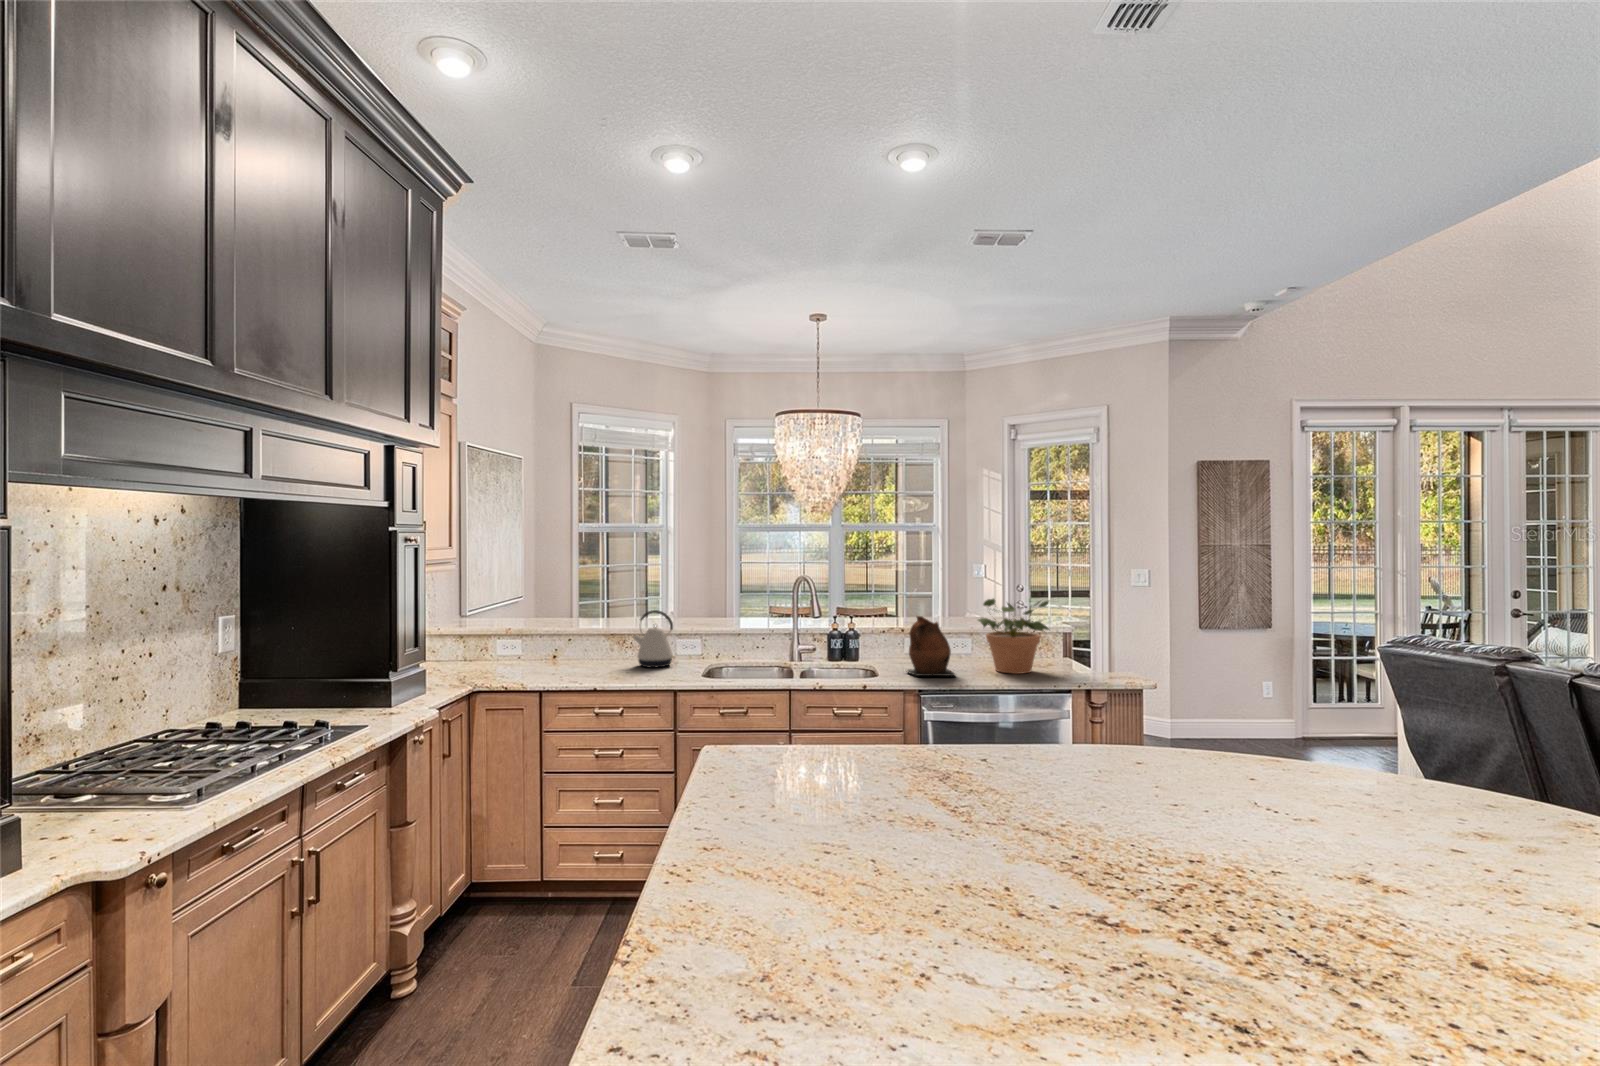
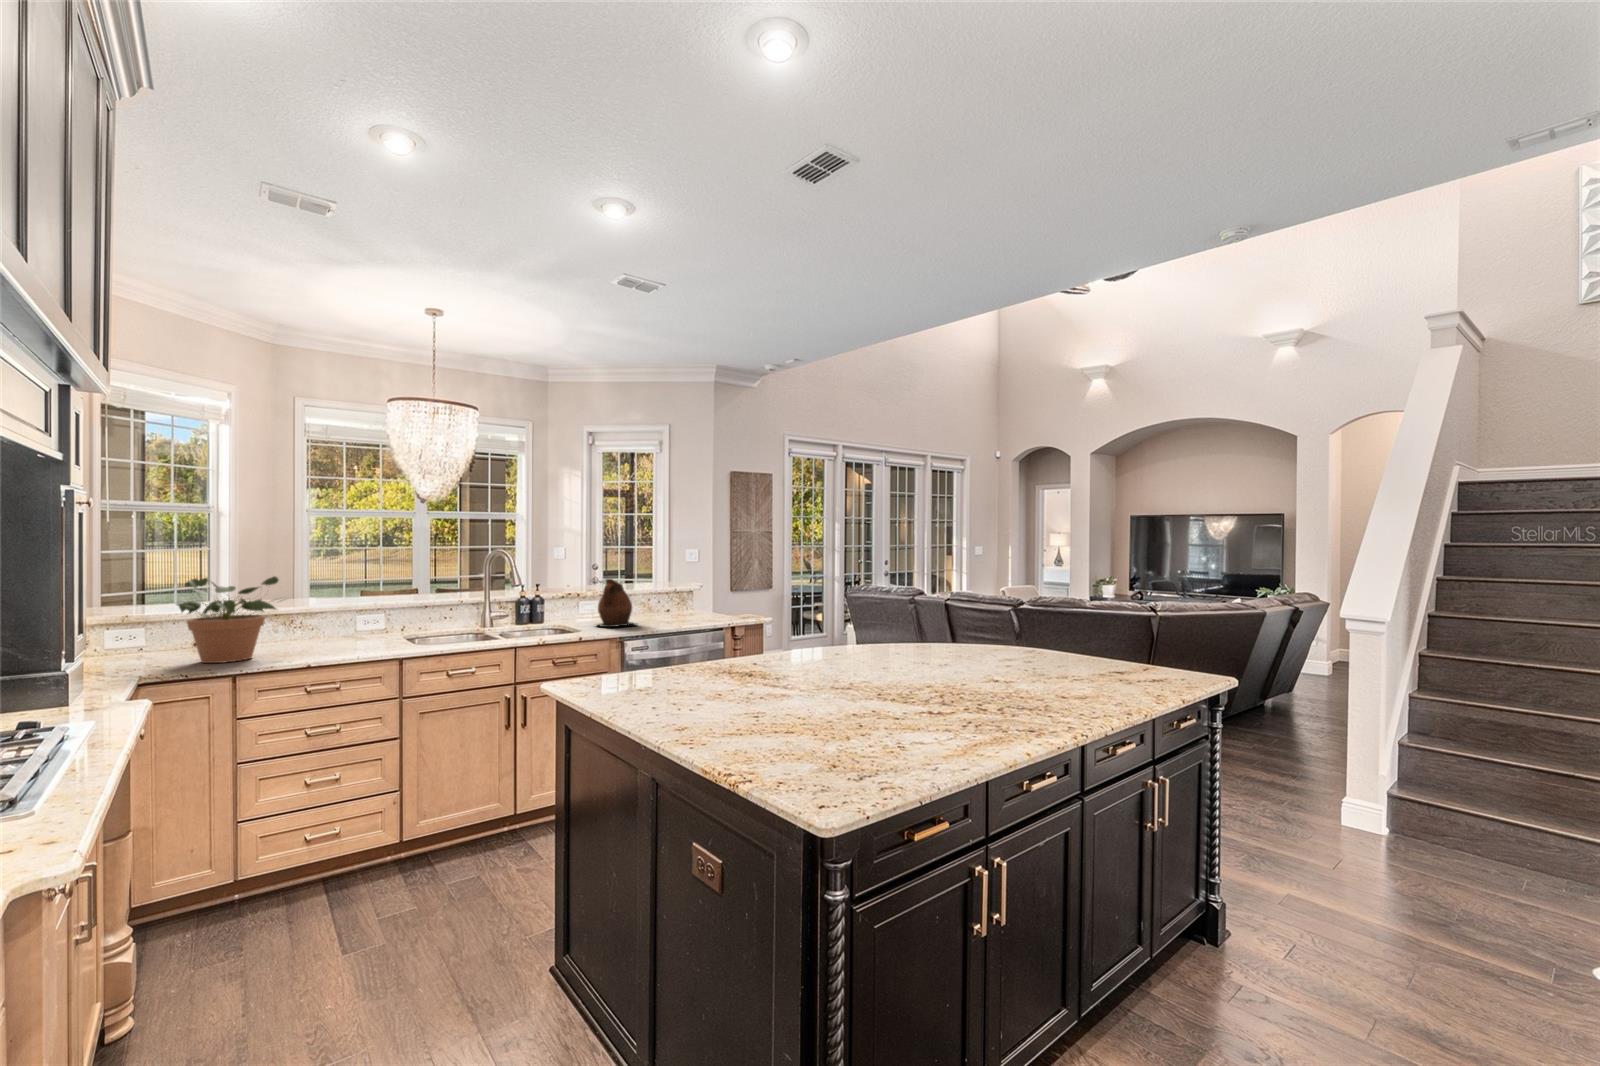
potted plant: present [978,599,1049,674] -> present [176,576,281,663]
kettle: present [634,610,675,667] -> none [308,586,362,645]

